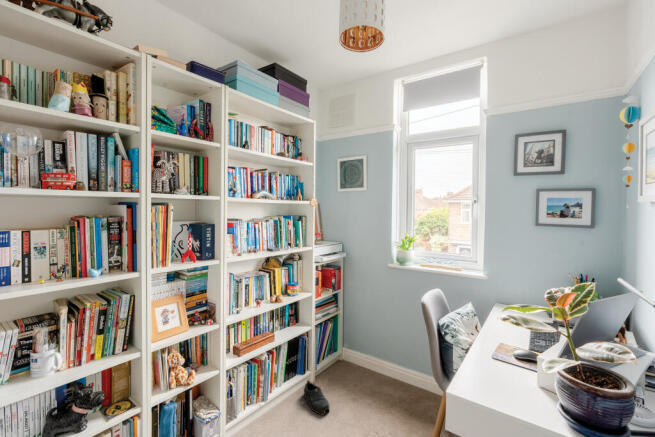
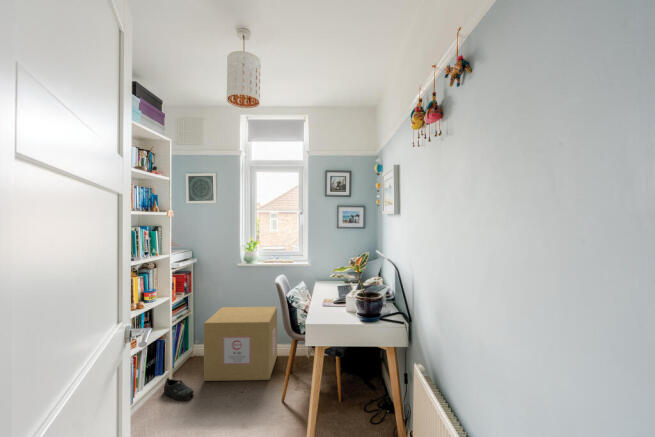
cardboard box: none [345,312,437,423] -> present [204,307,277,381]

